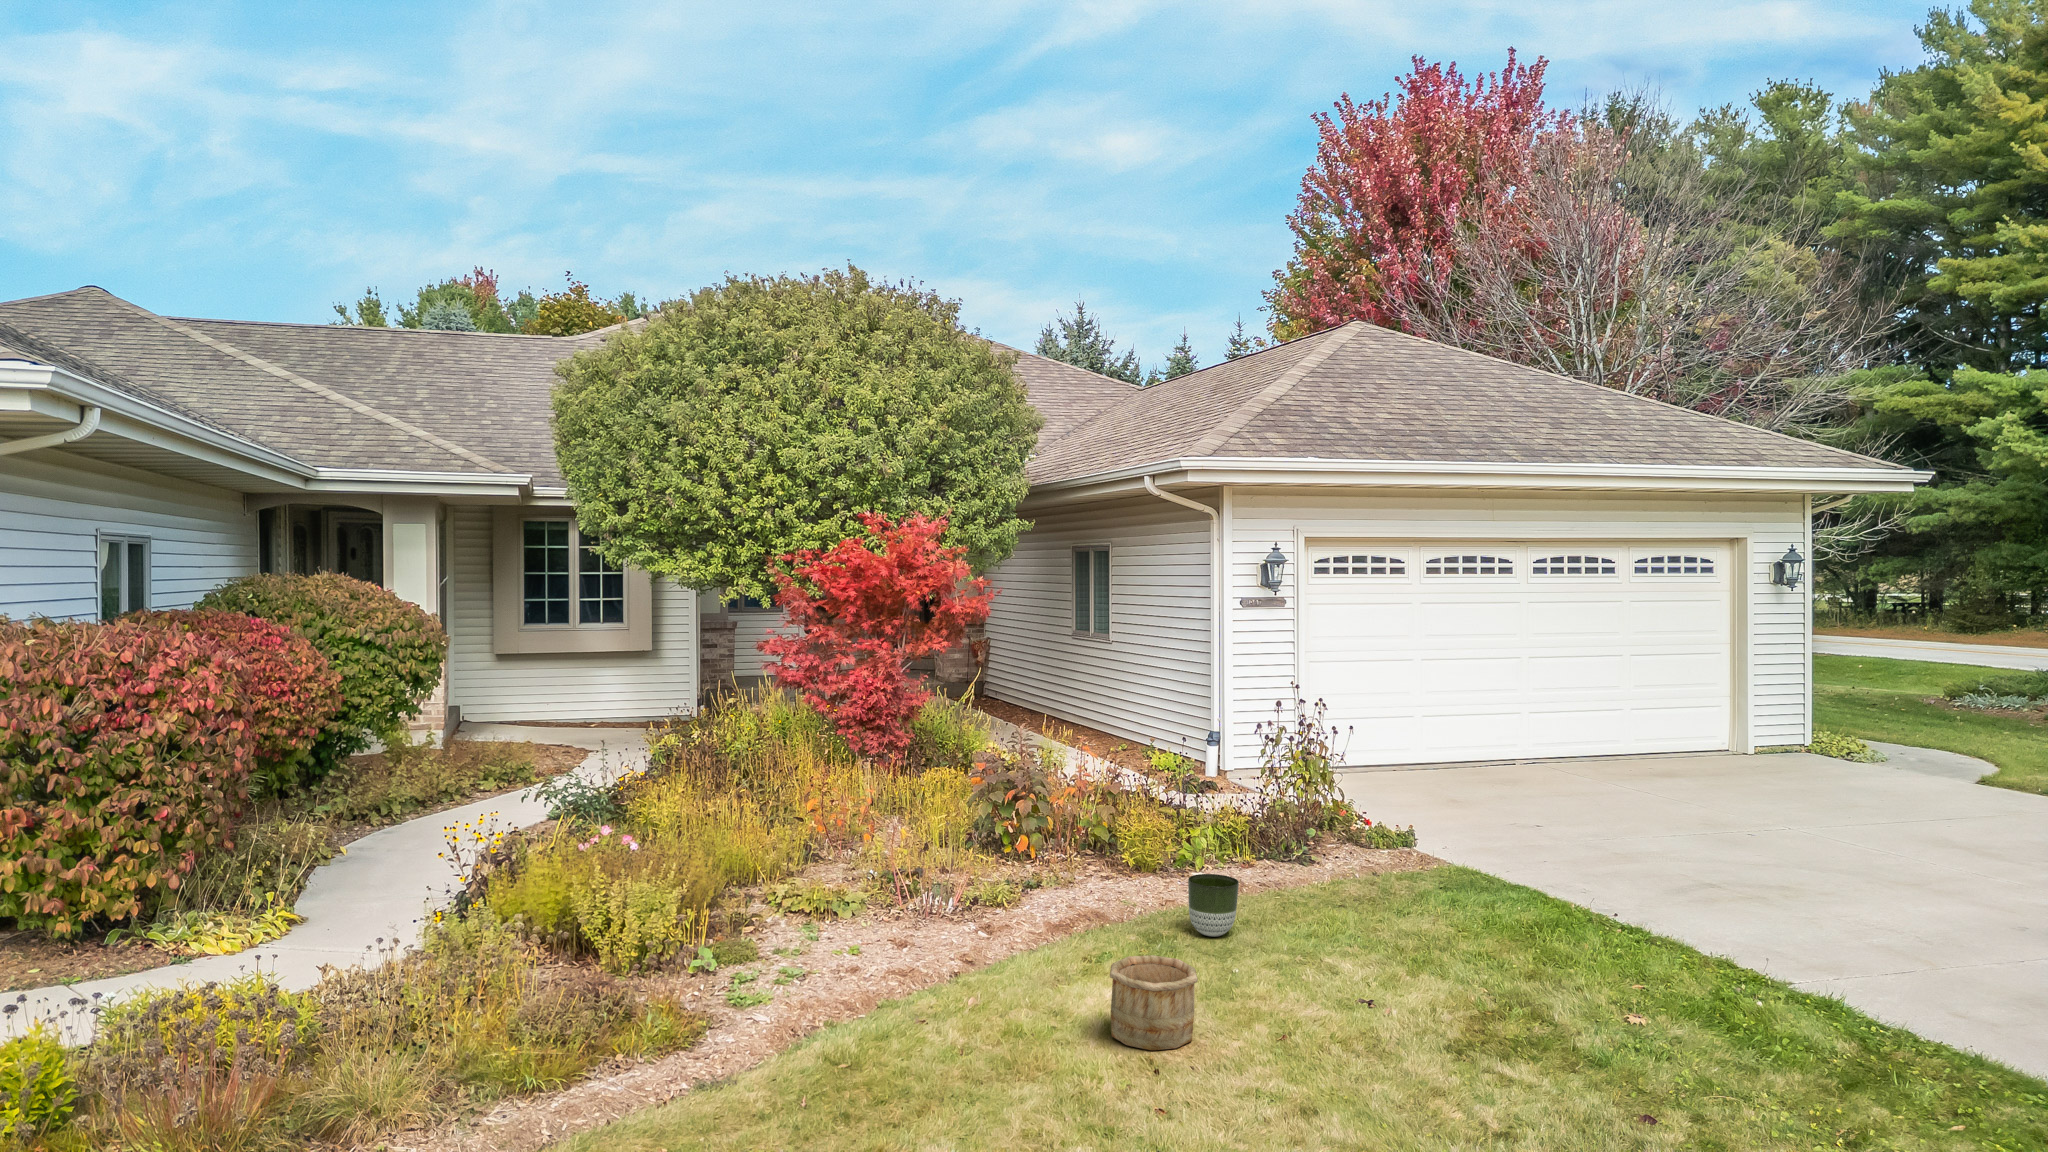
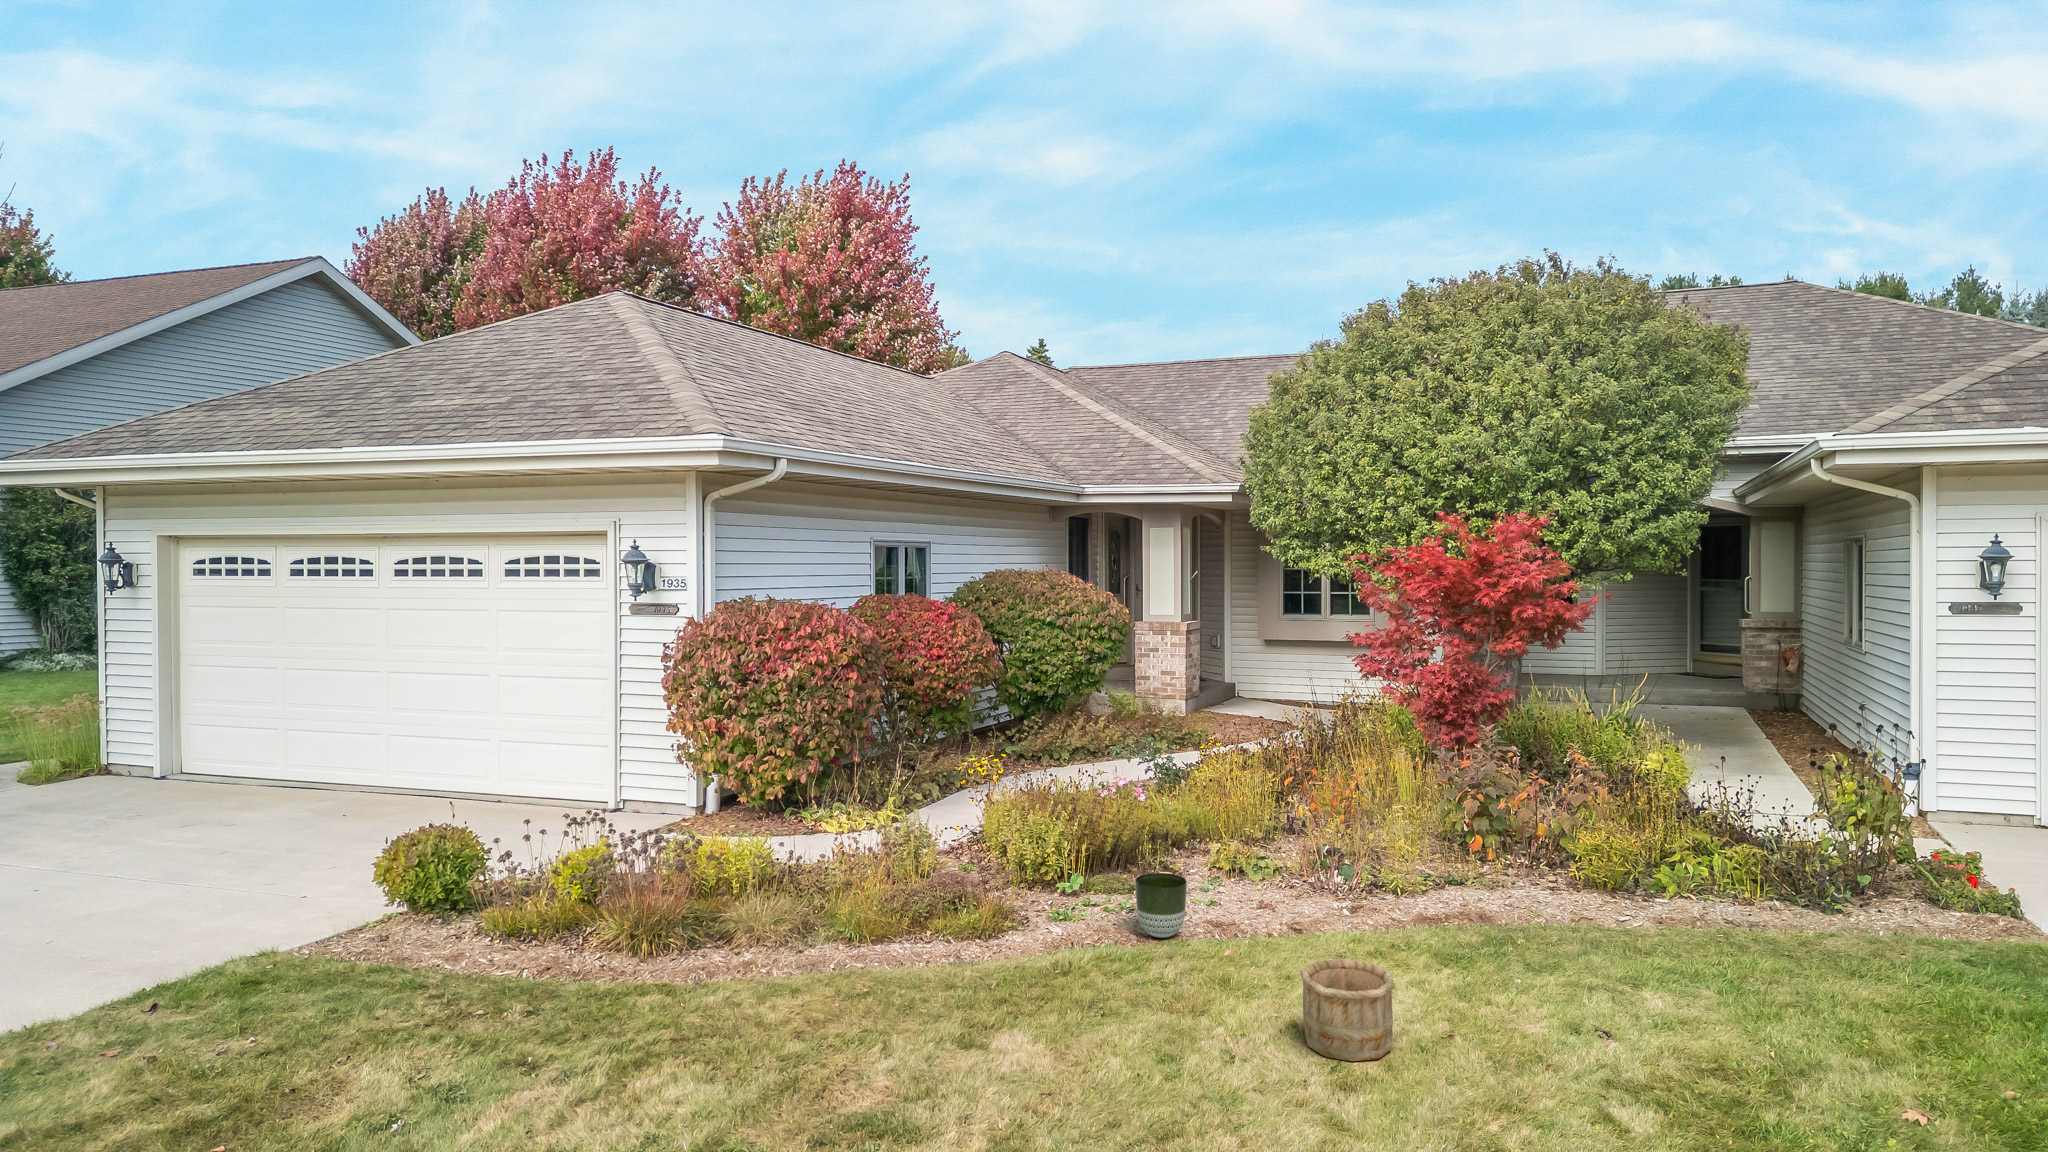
planter: present [1188,874,1239,937] -> present [1135,873,1187,938]

